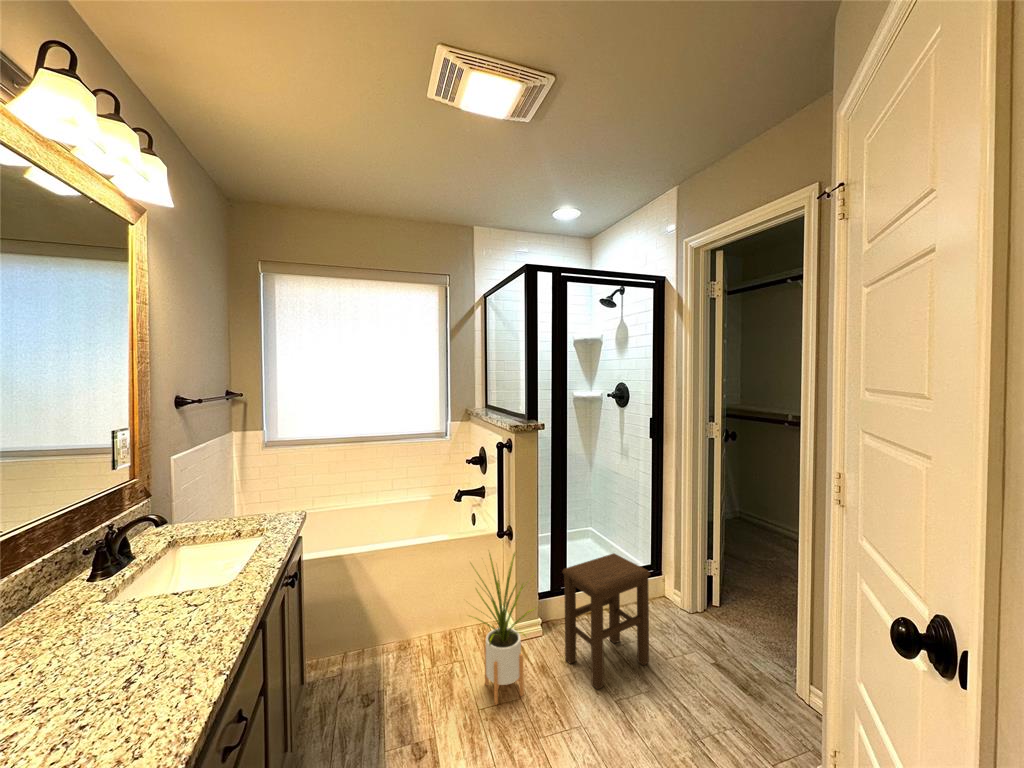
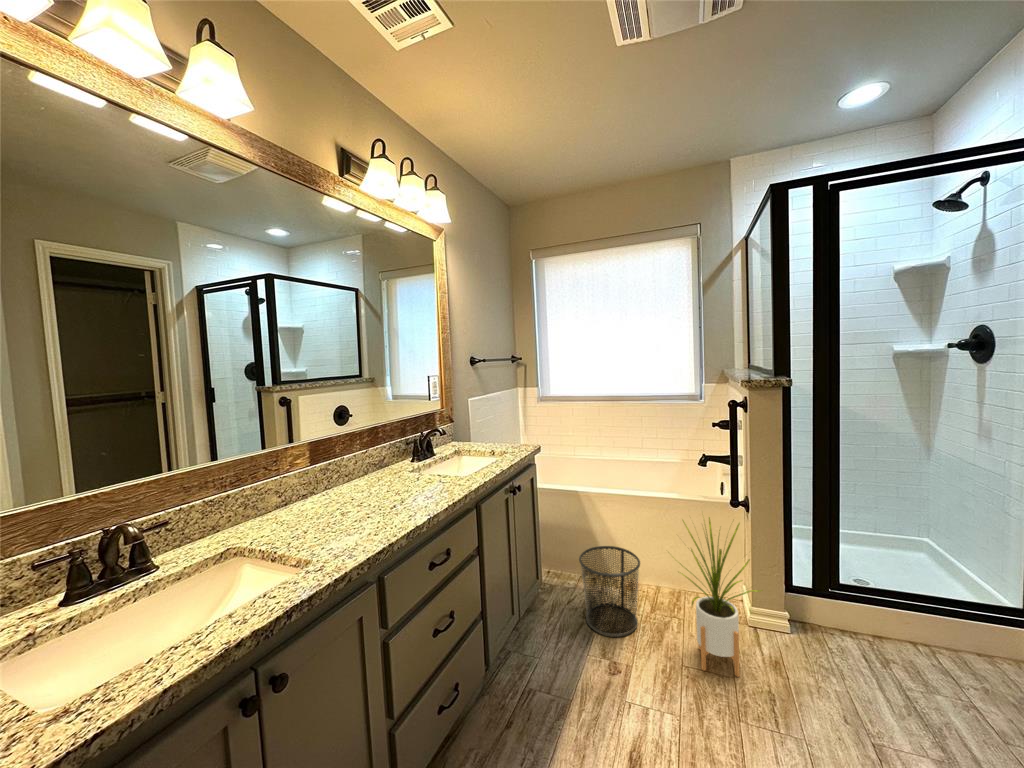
stool: present [562,553,651,689] -> none [809,559,969,732]
waste bin: none [360,609,429,718] -> present [579,546,640,637]

